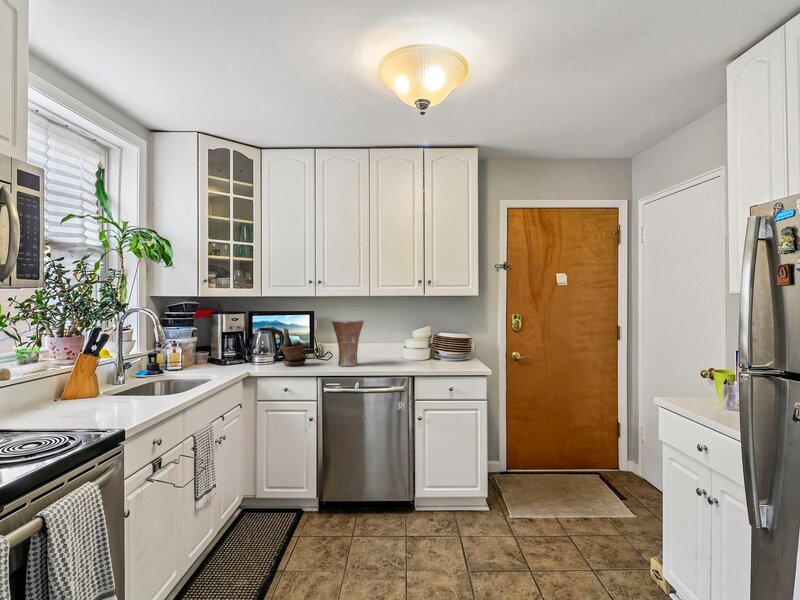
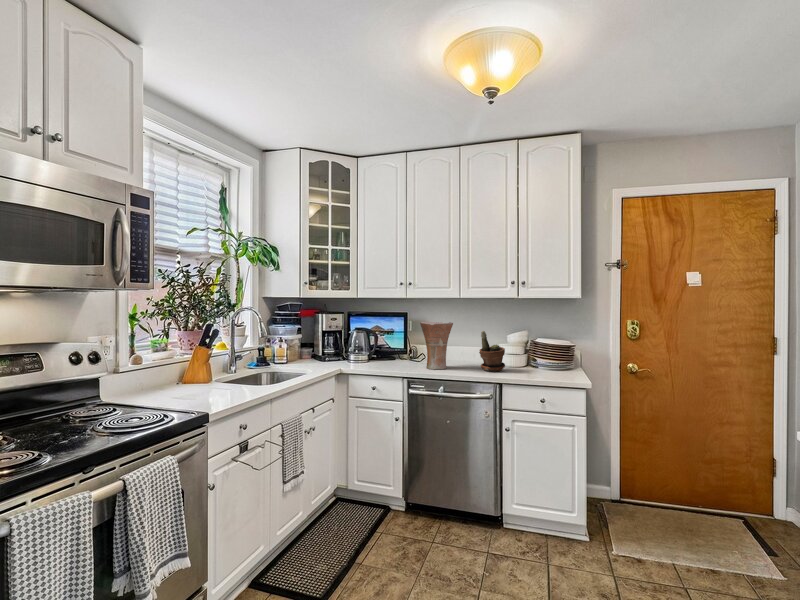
potted plant: present [281,328,306,366] -> present [479,331,505,372]

